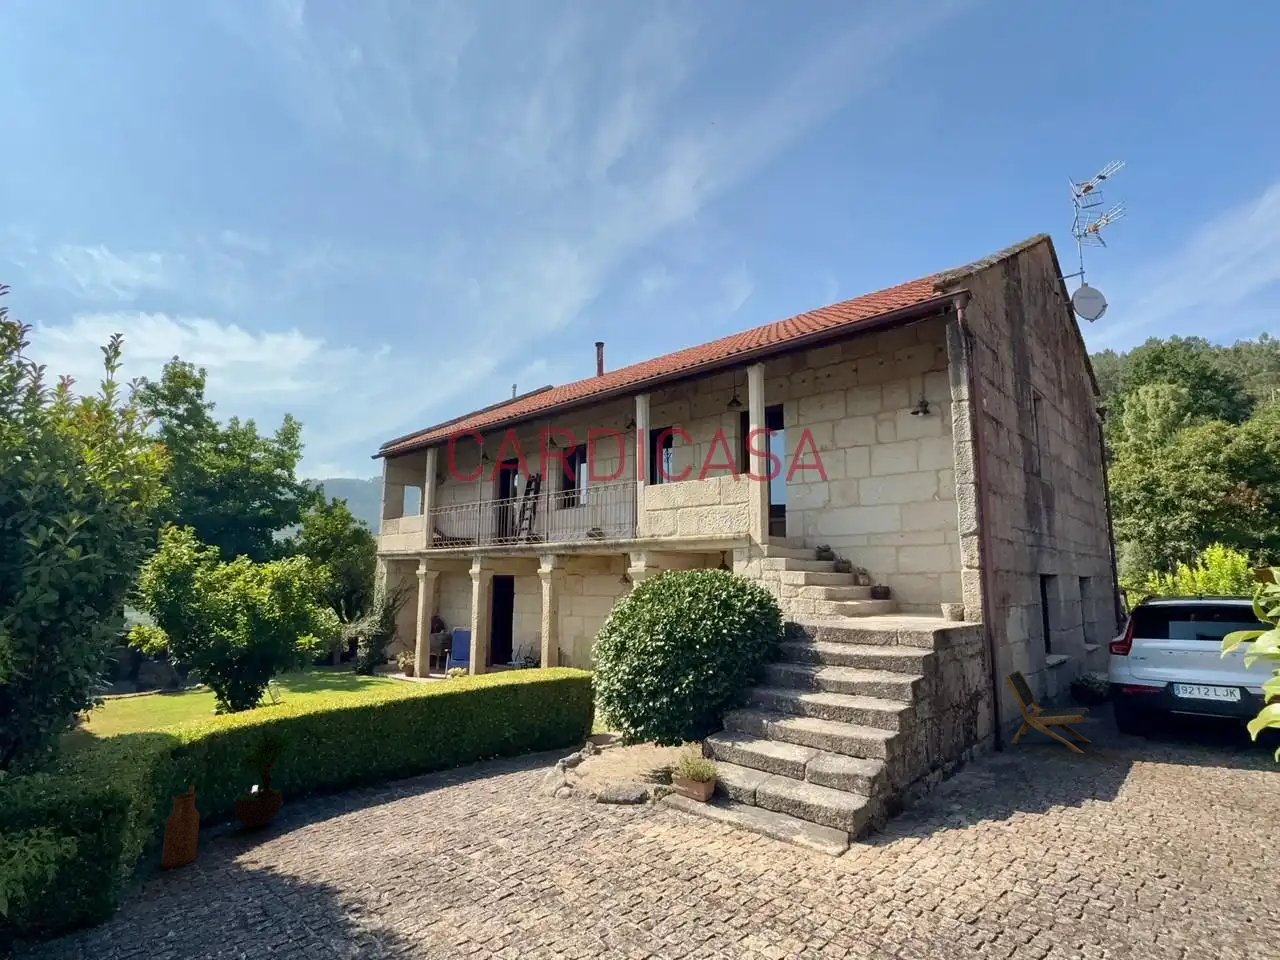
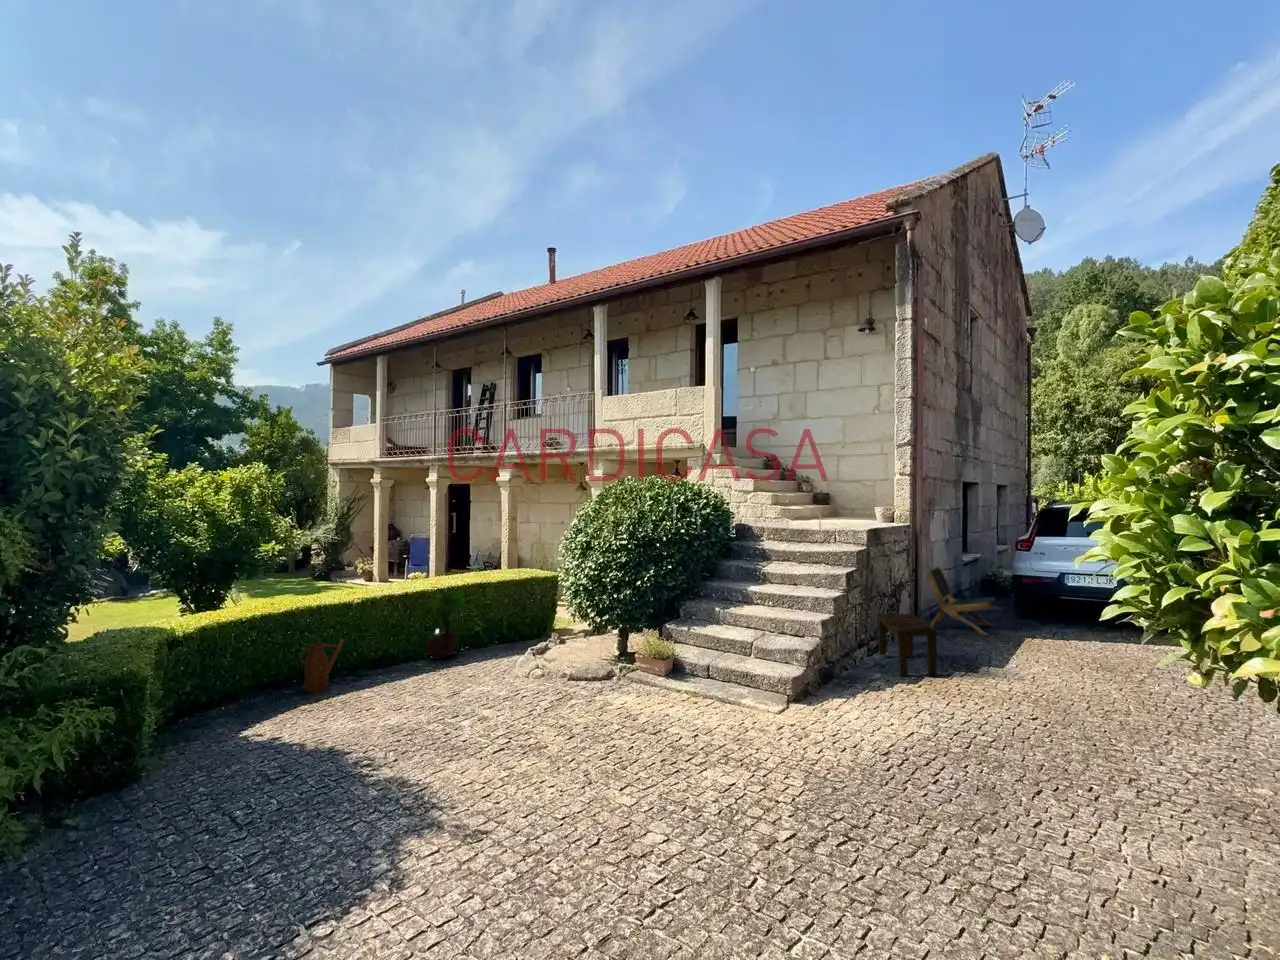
bench: none [951,728,1028,808] -> present [878,614,937,676]
potted tree: present [234,730,298,826] -> present [425,594,462,657]
watering can: present [161,785,200,867] -> present [300,639,344,692]

